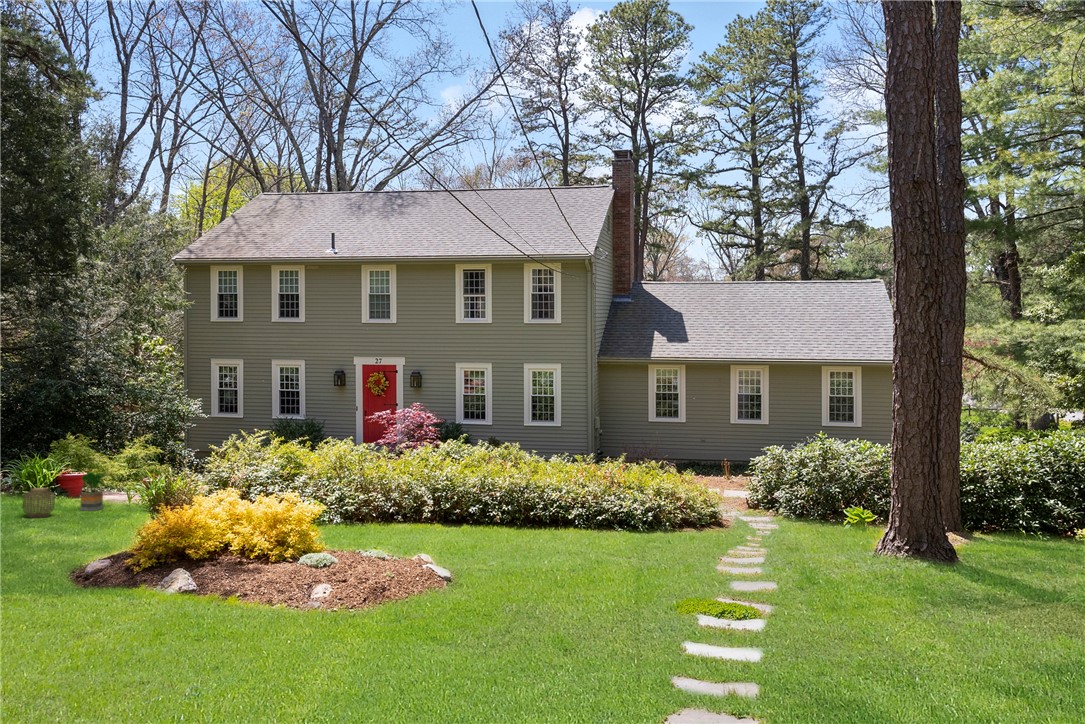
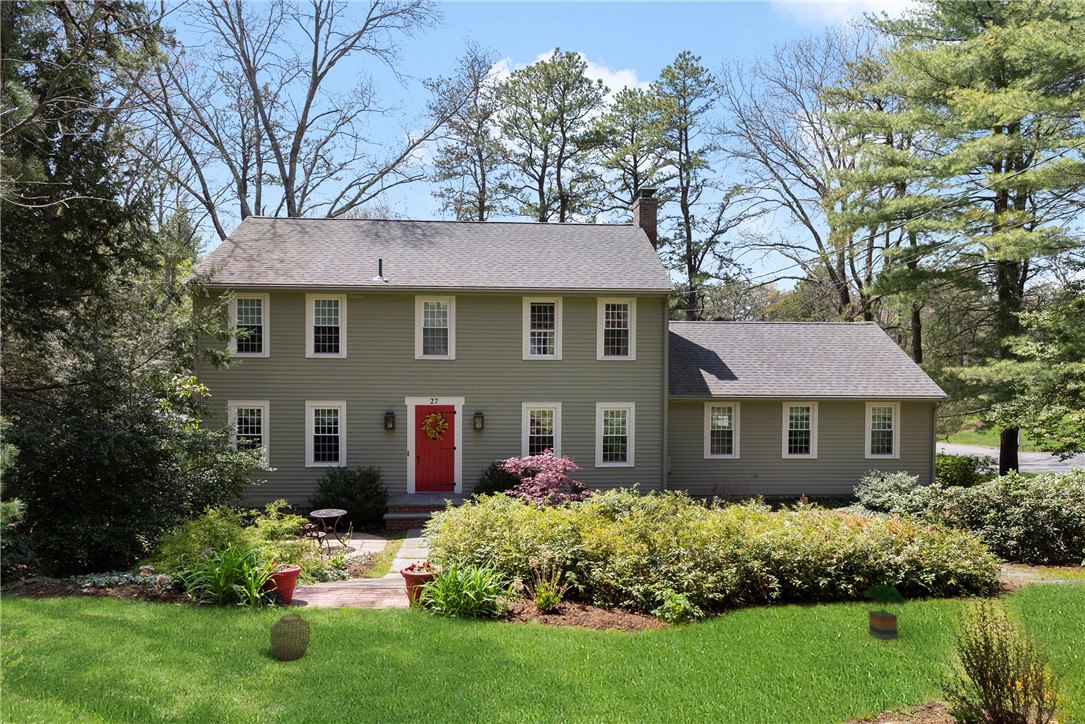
potted tree: present [81,472,107,511] -> present [865,585,905,640]

